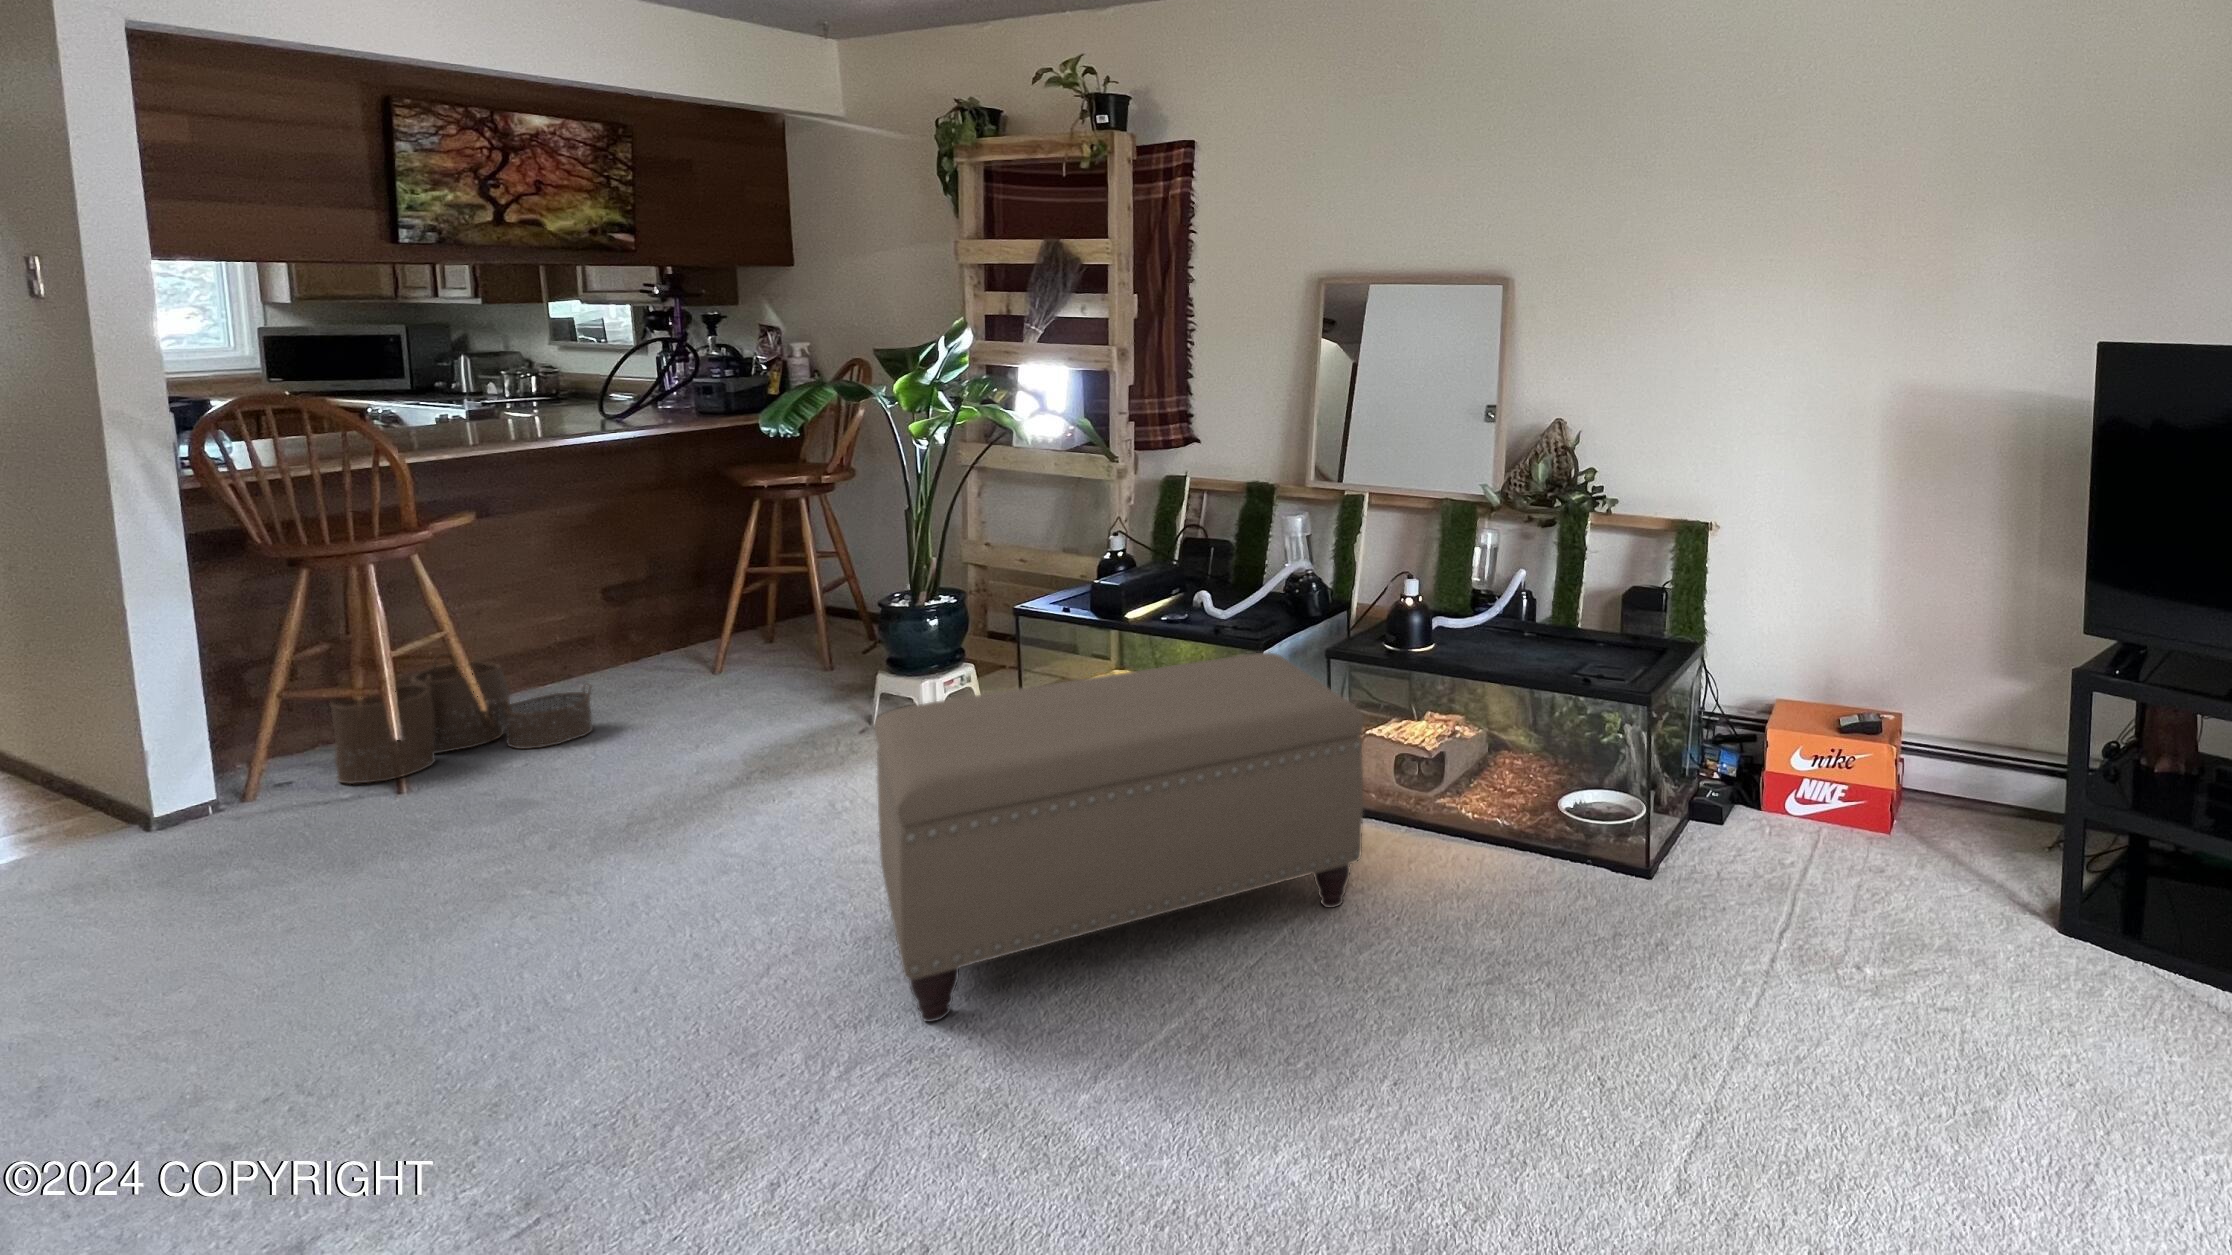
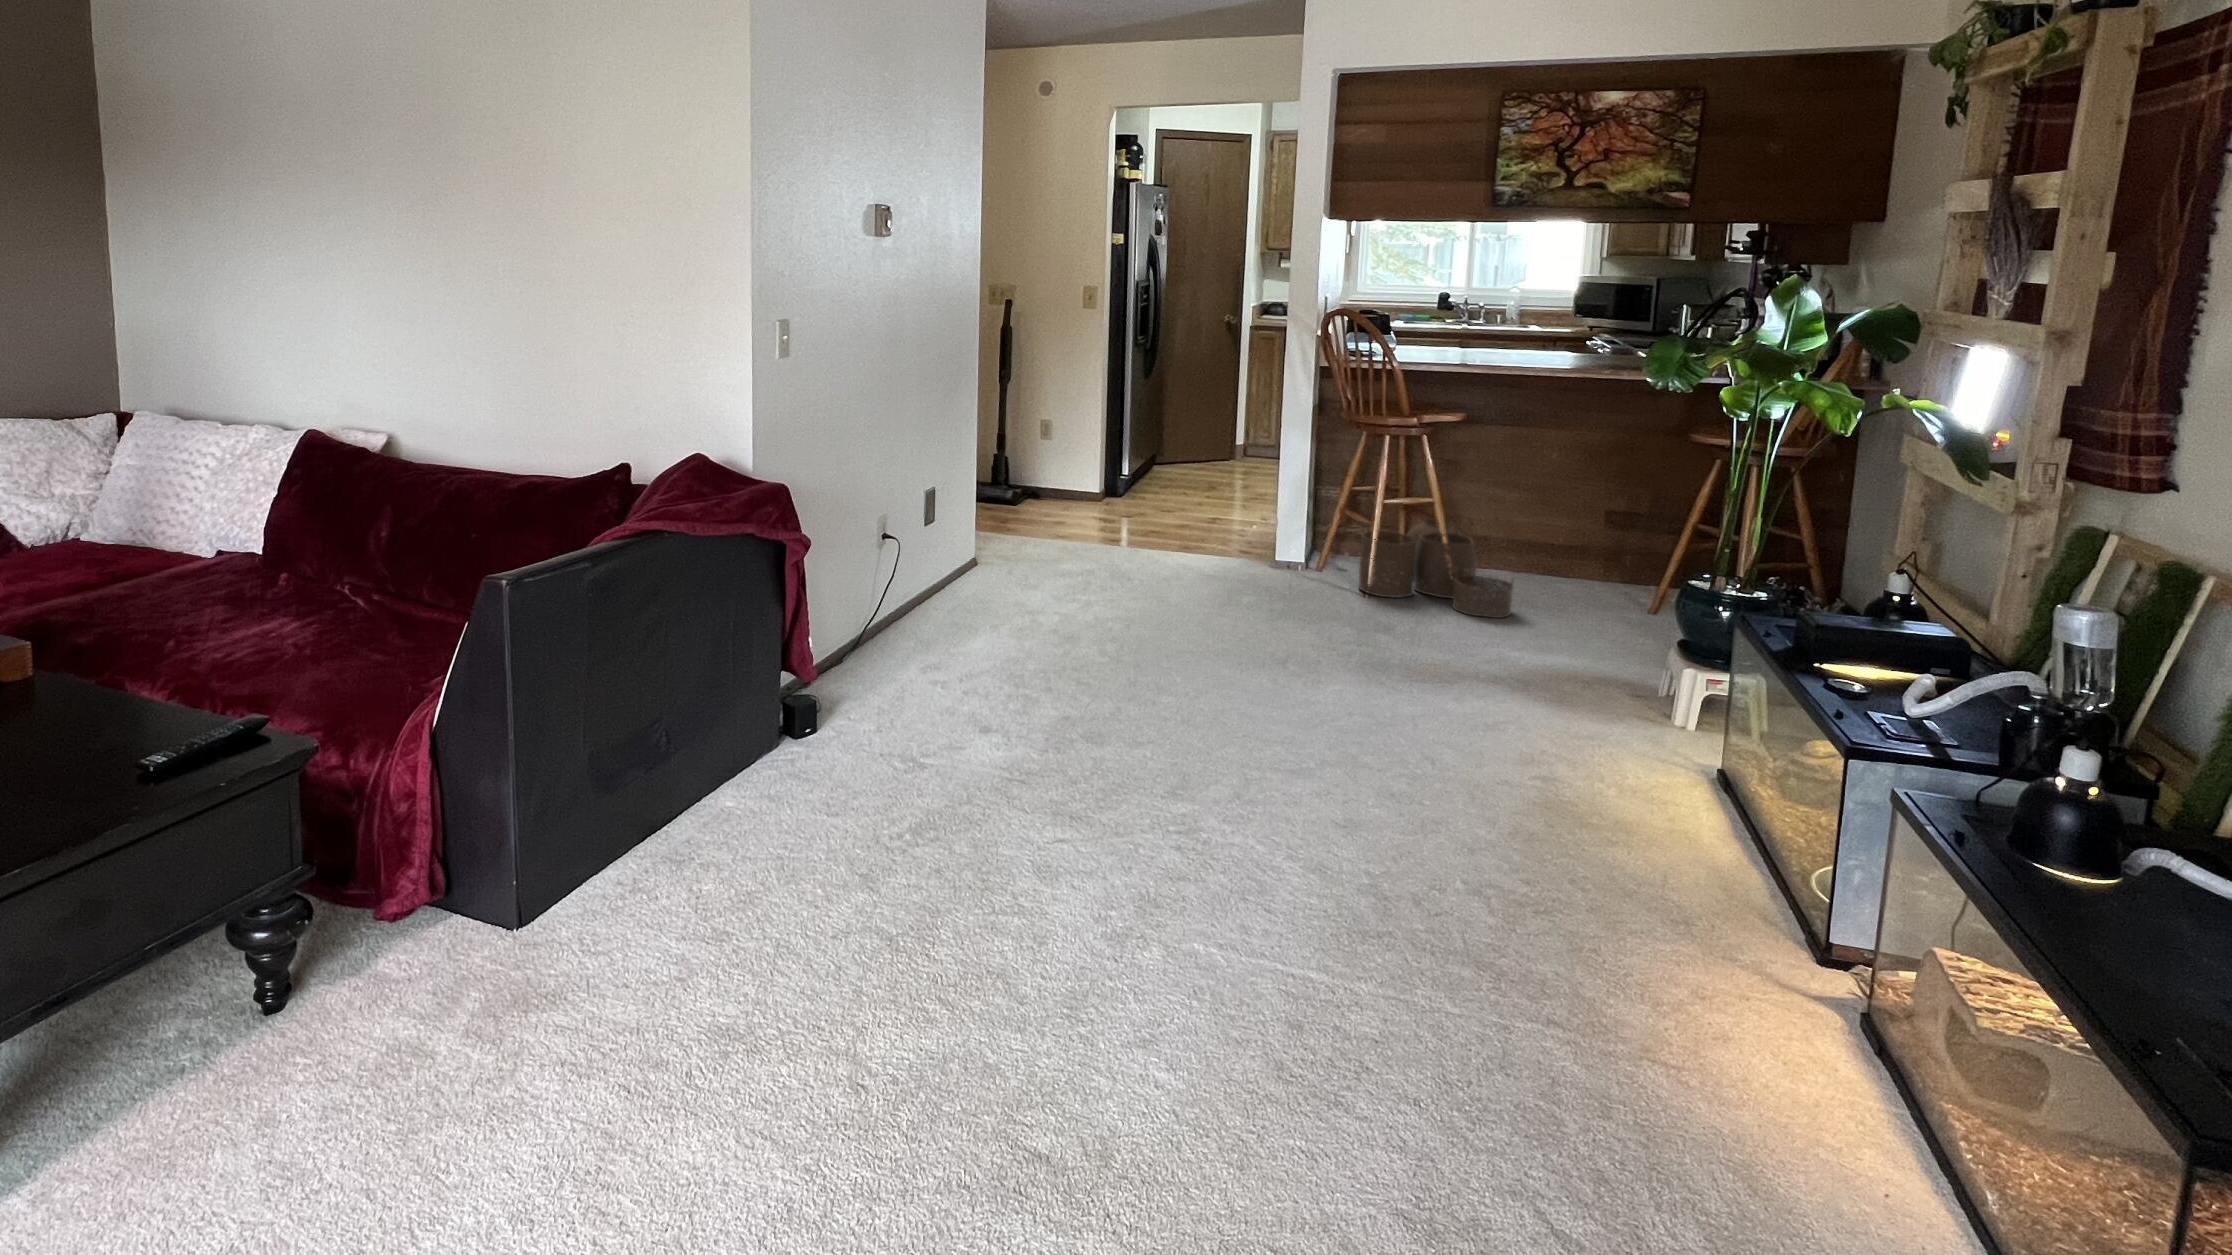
ottoman: present [875,653,1364,1022] -> none [1222,625,1805,1075]

